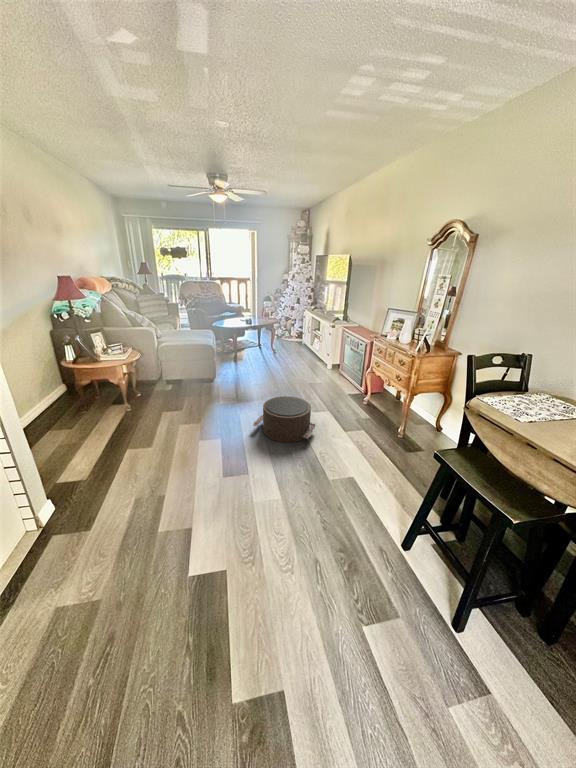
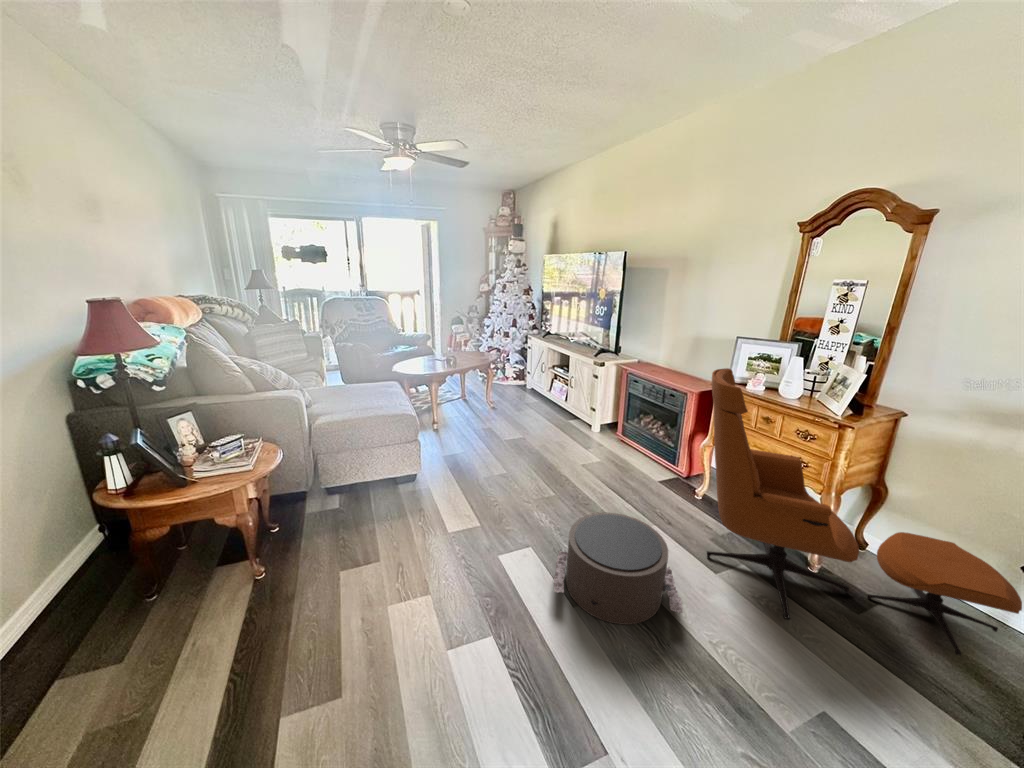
lounge chair: none [340,323,480,471] -> present [707,368,1022,656]

